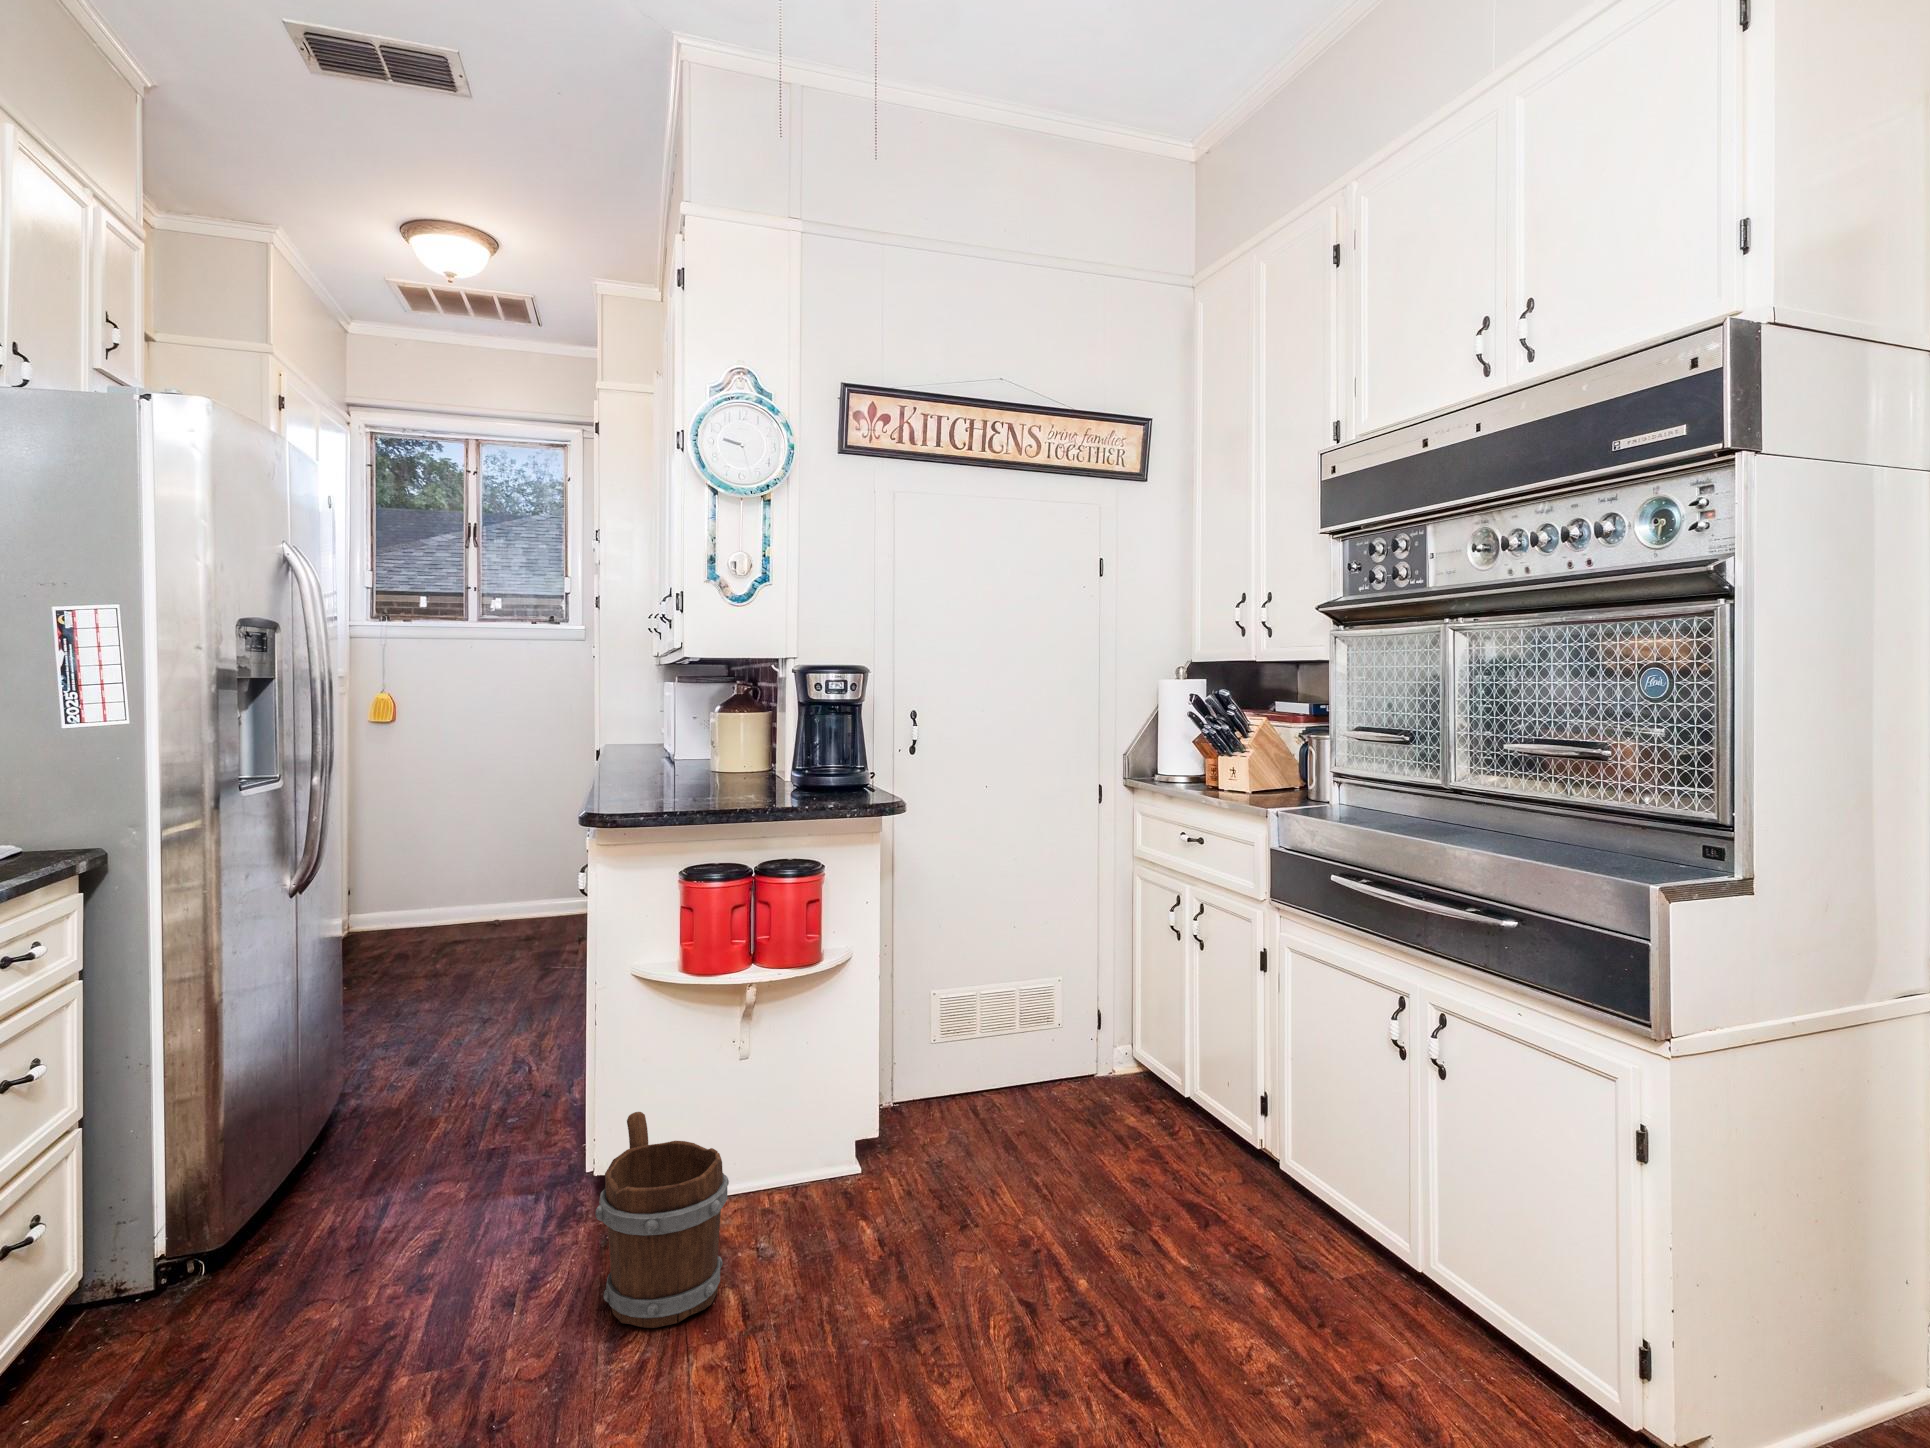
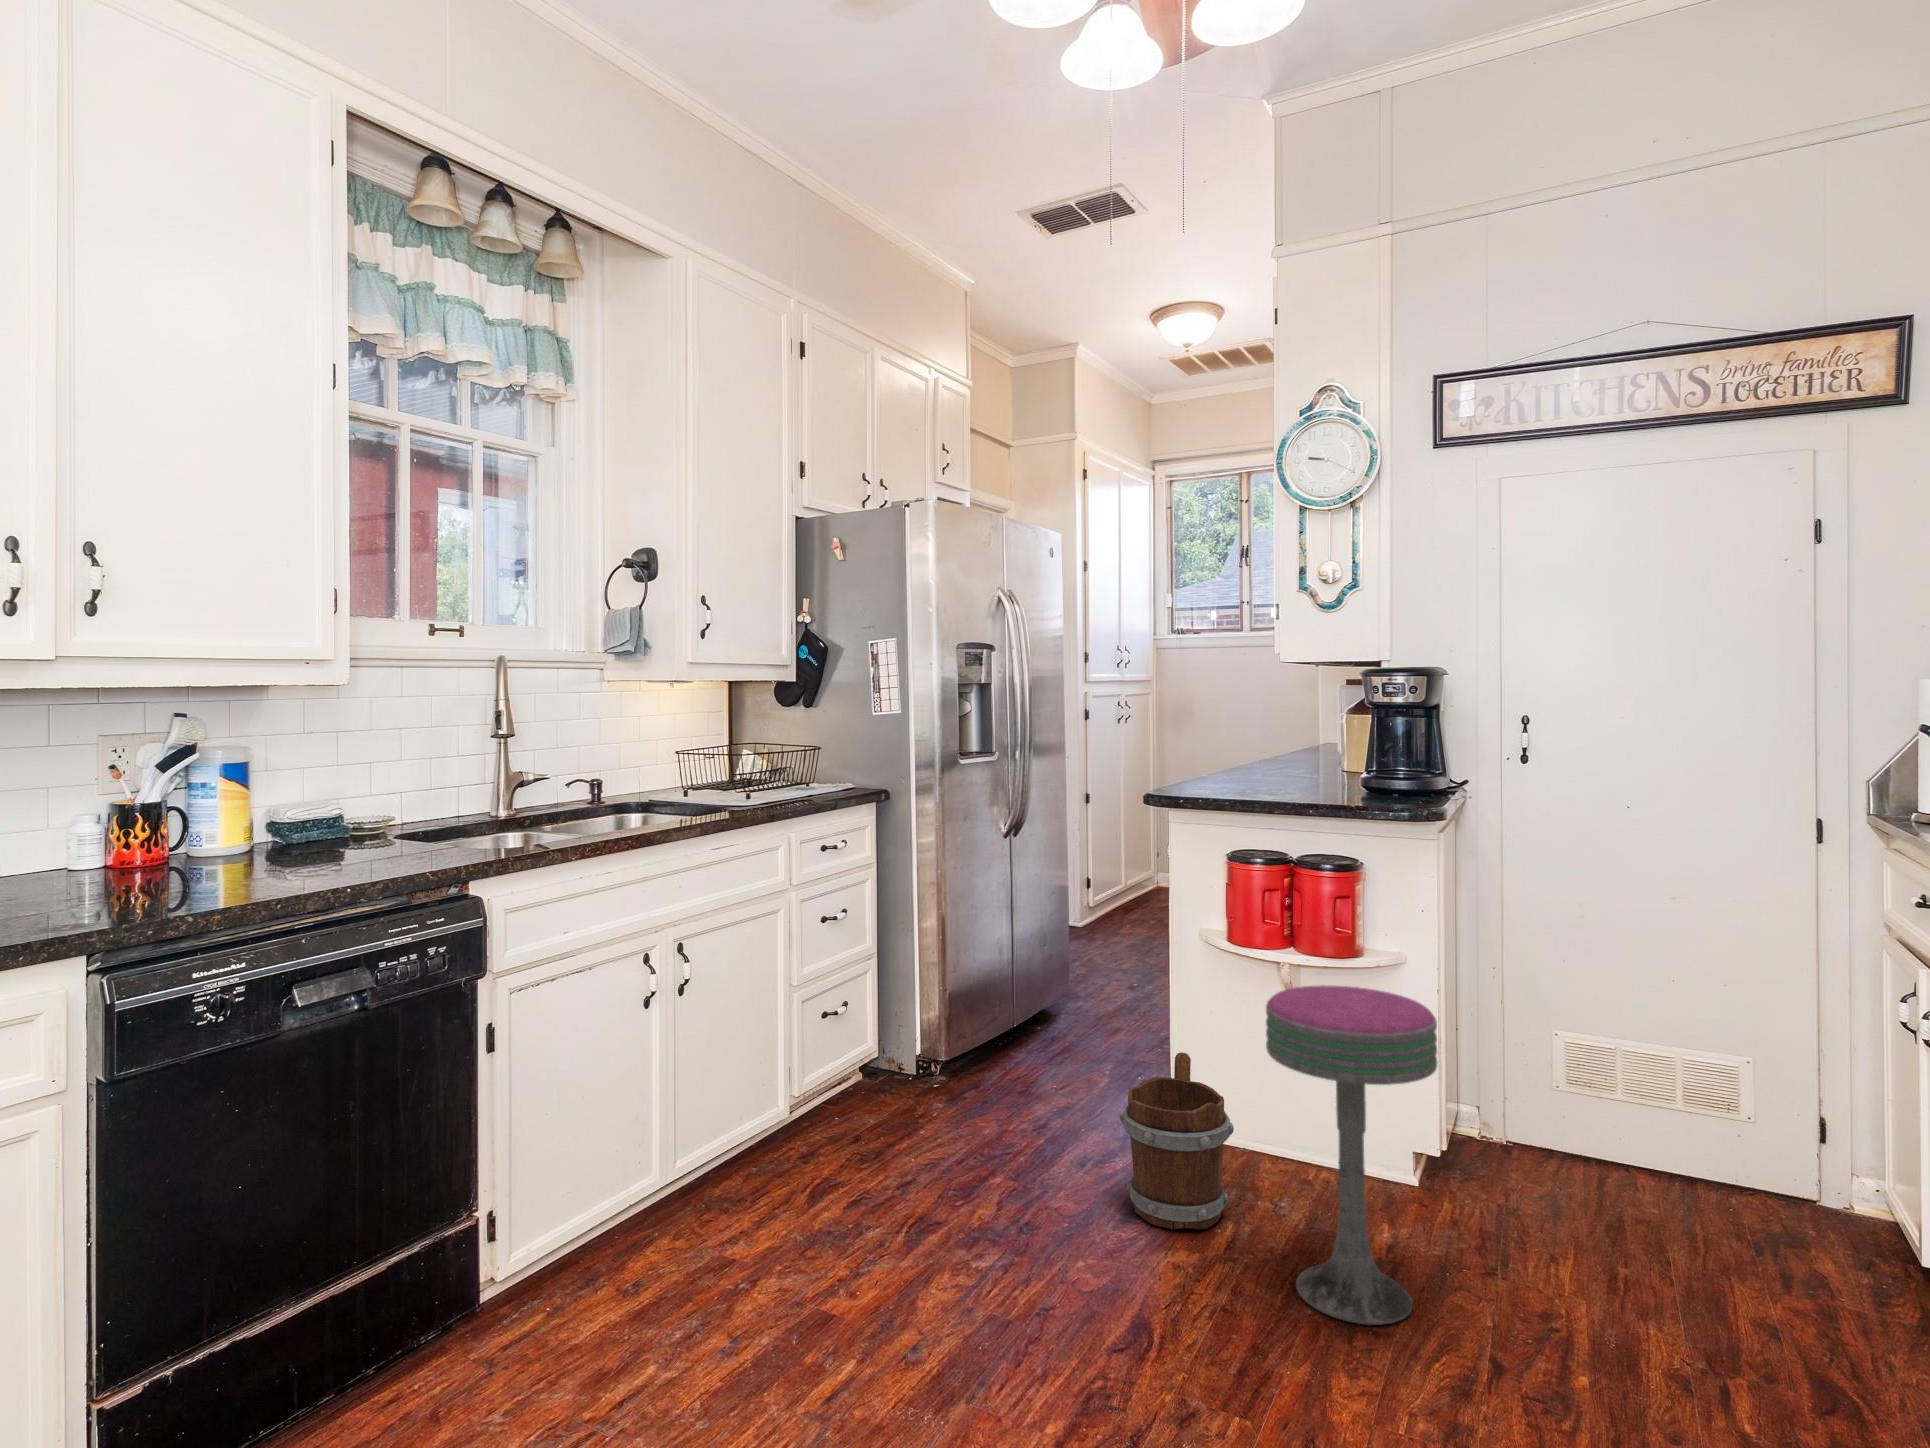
bar stool: none [806,992,970,1340] -> present [1266,985,1437,1325]

